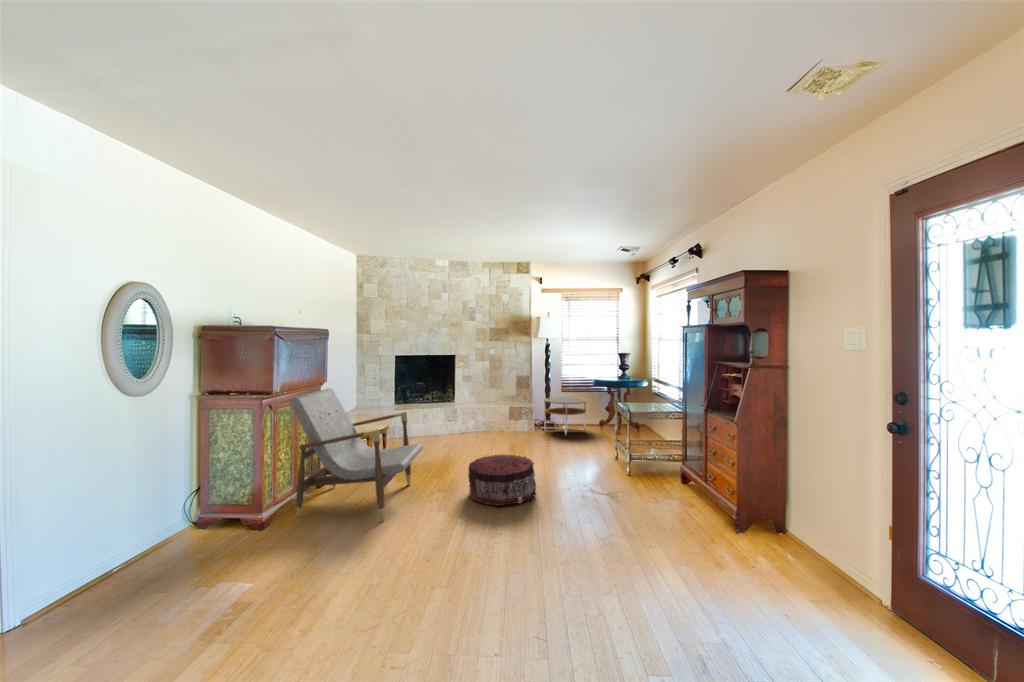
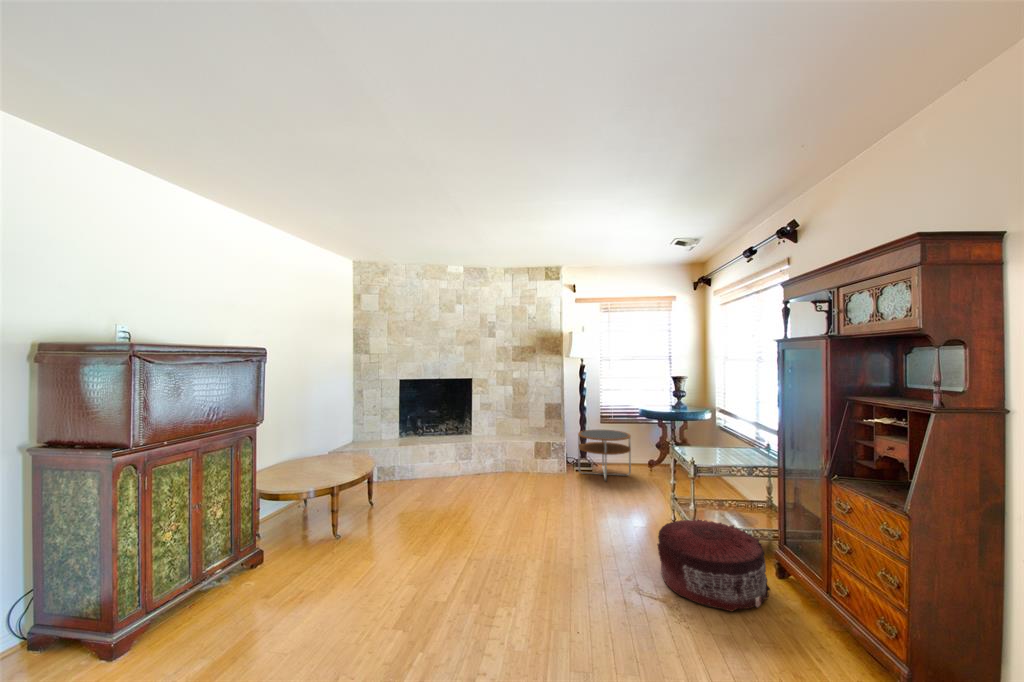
armchair: present [290,389,423,522] -> none [195,426,398,643]
pouf: present [468,454,536,506] -> present [657,519,770,611]

